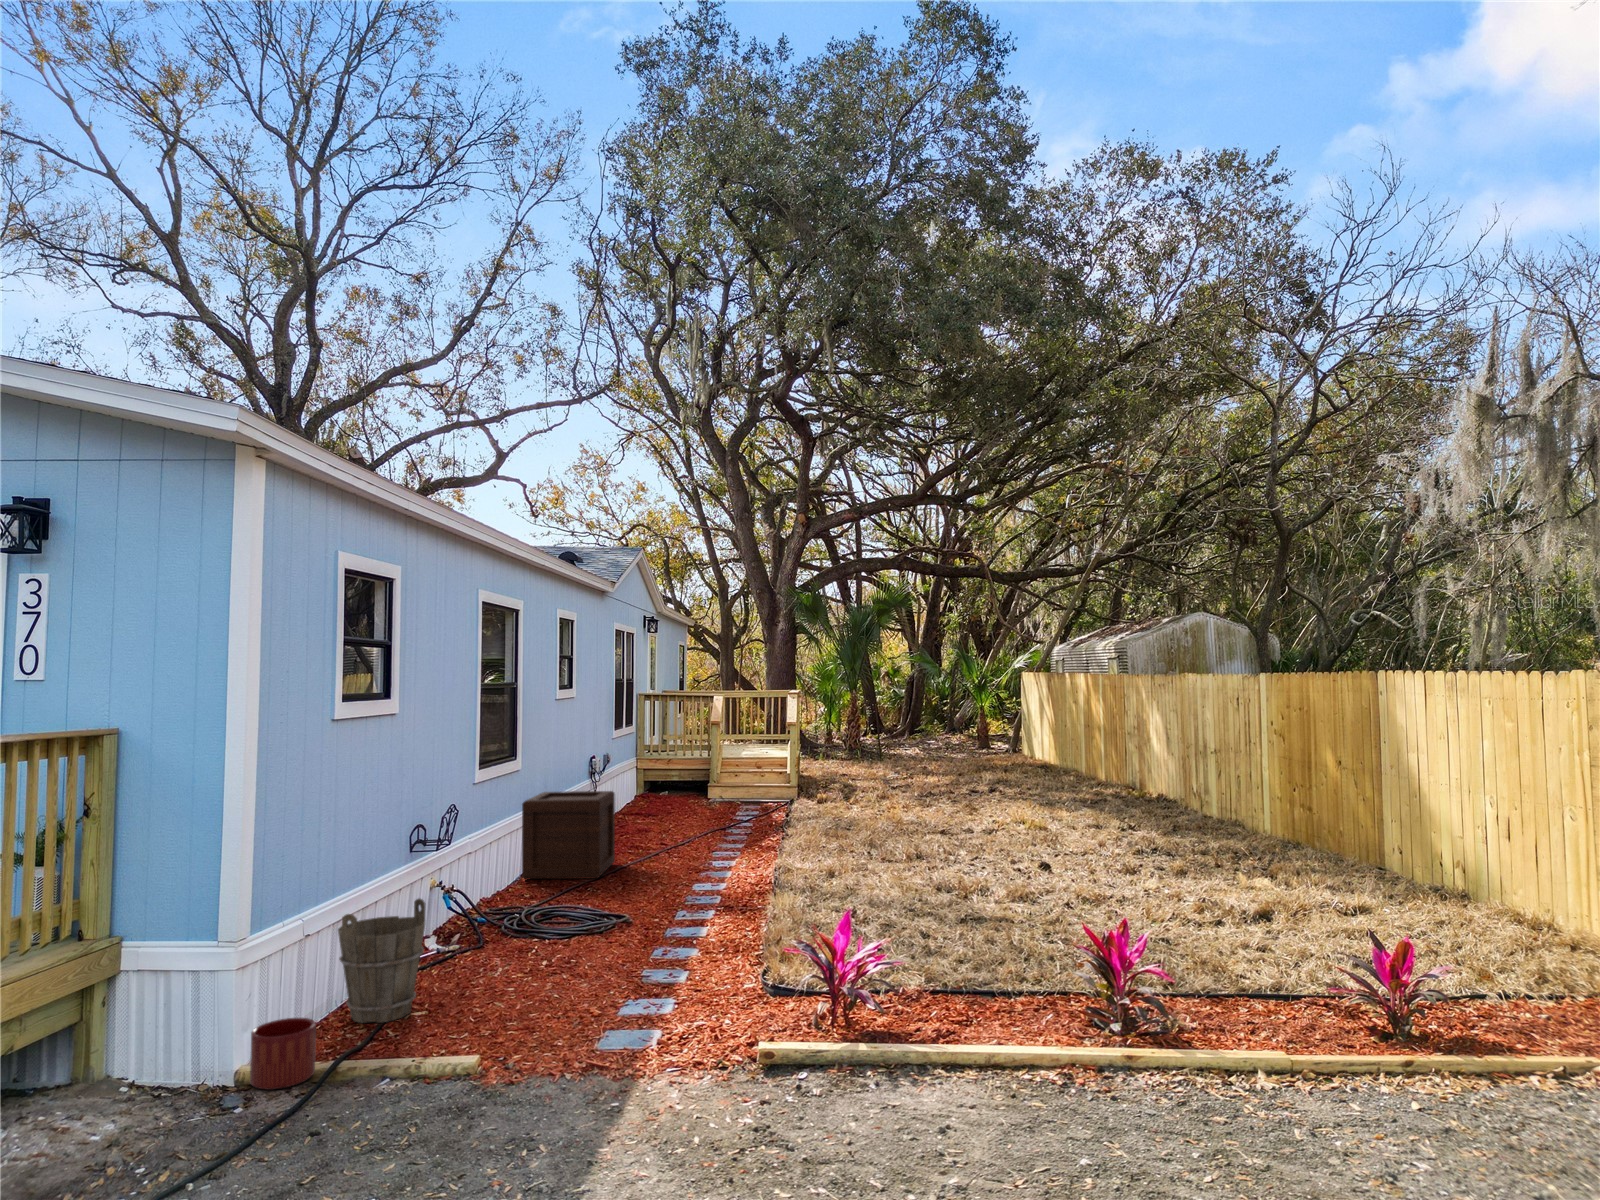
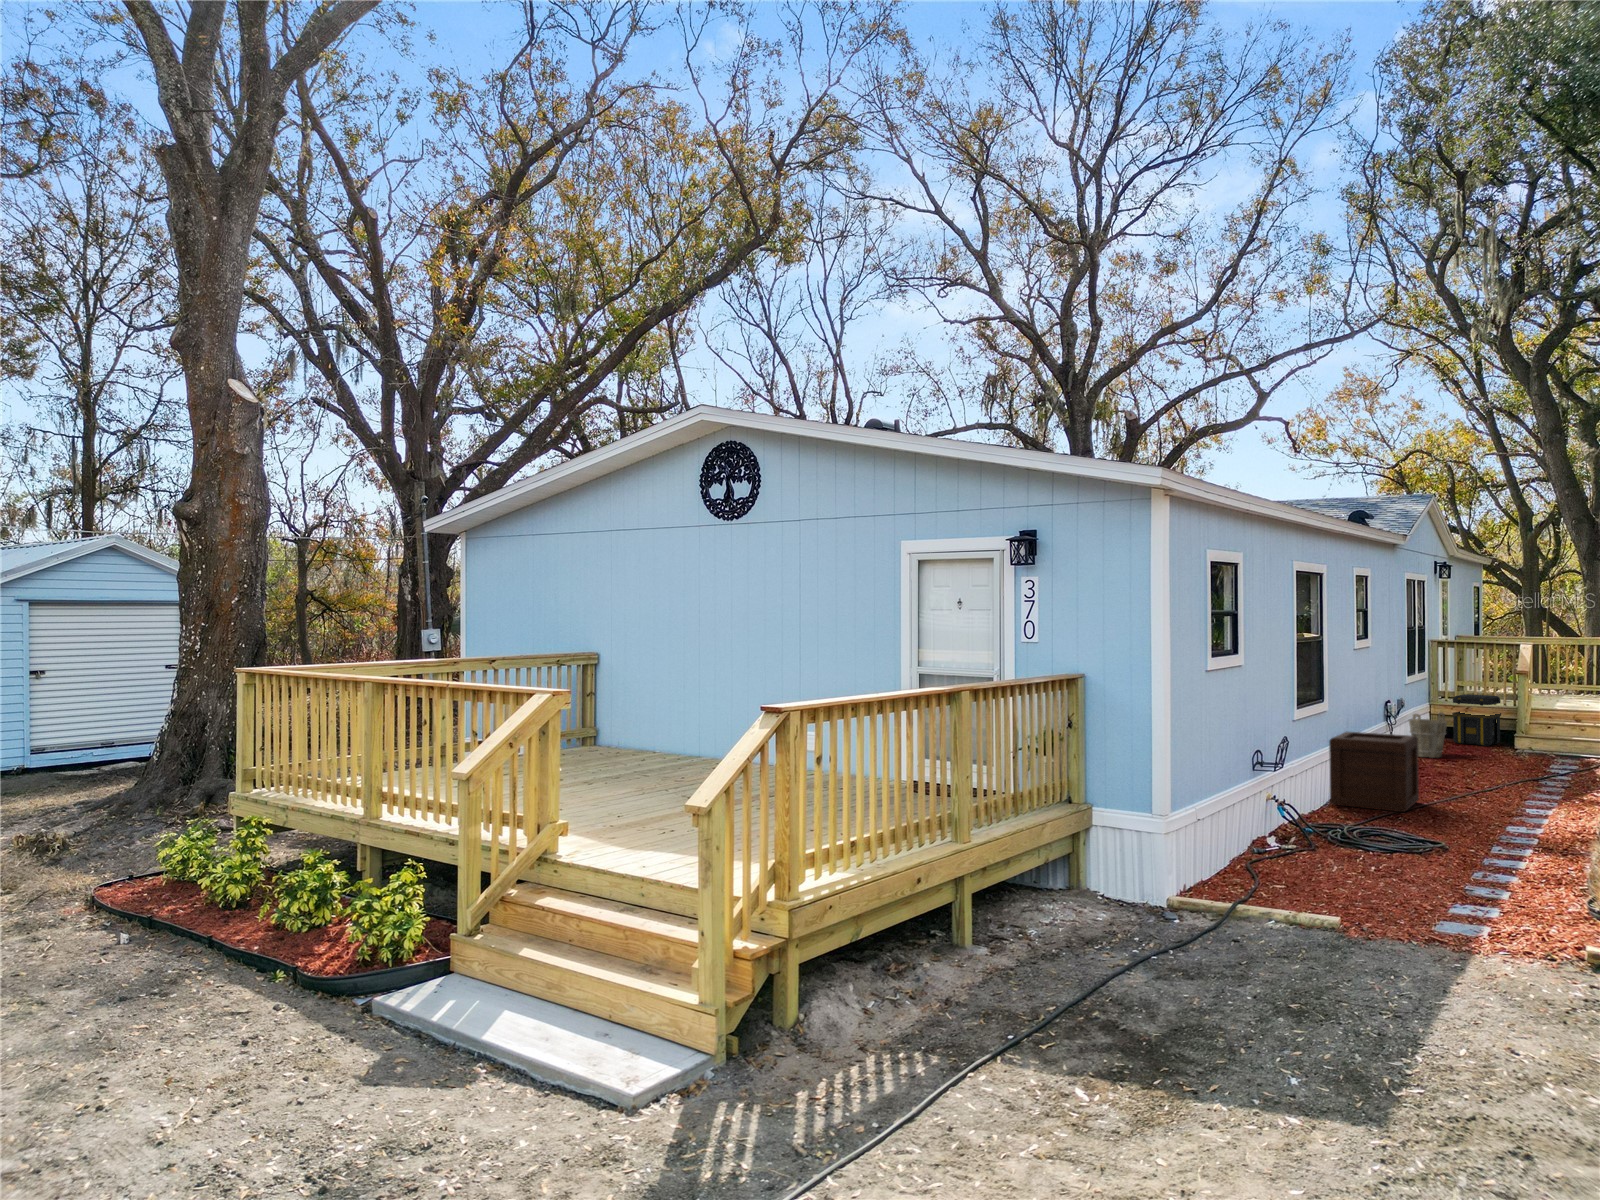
toolbox: none [657,746,697,796] -> present [1452,694,1501,746]
bucket: present [338,899,425,1023] -> present [1409,713,1447,758]
planter: present [250,1018,316,1090] -> none [1181,867,1221,910]

